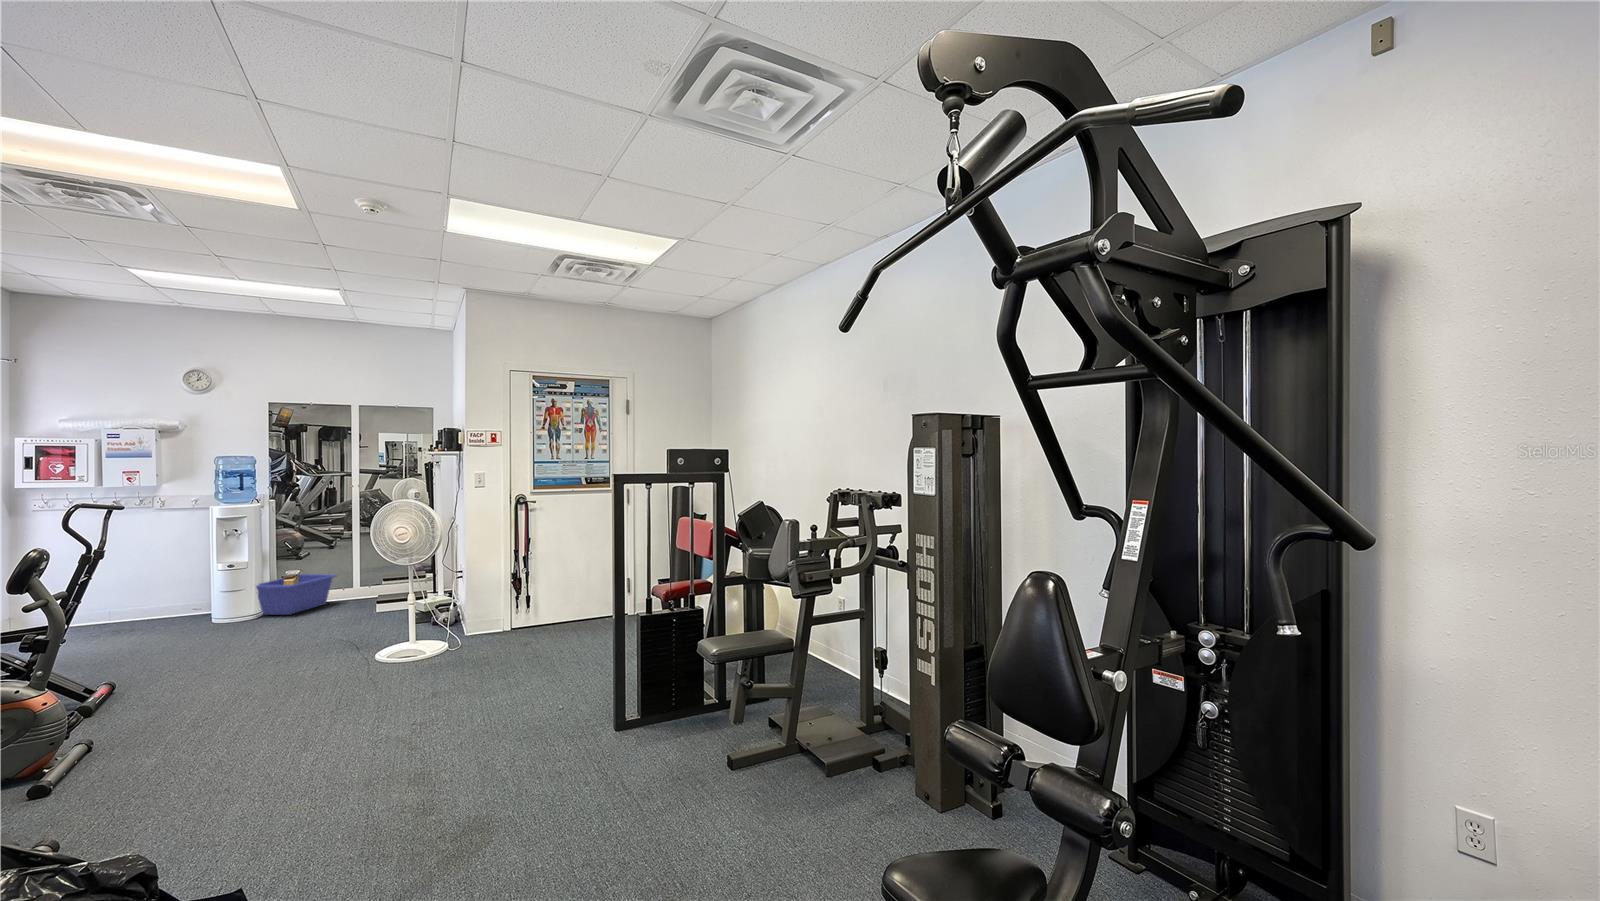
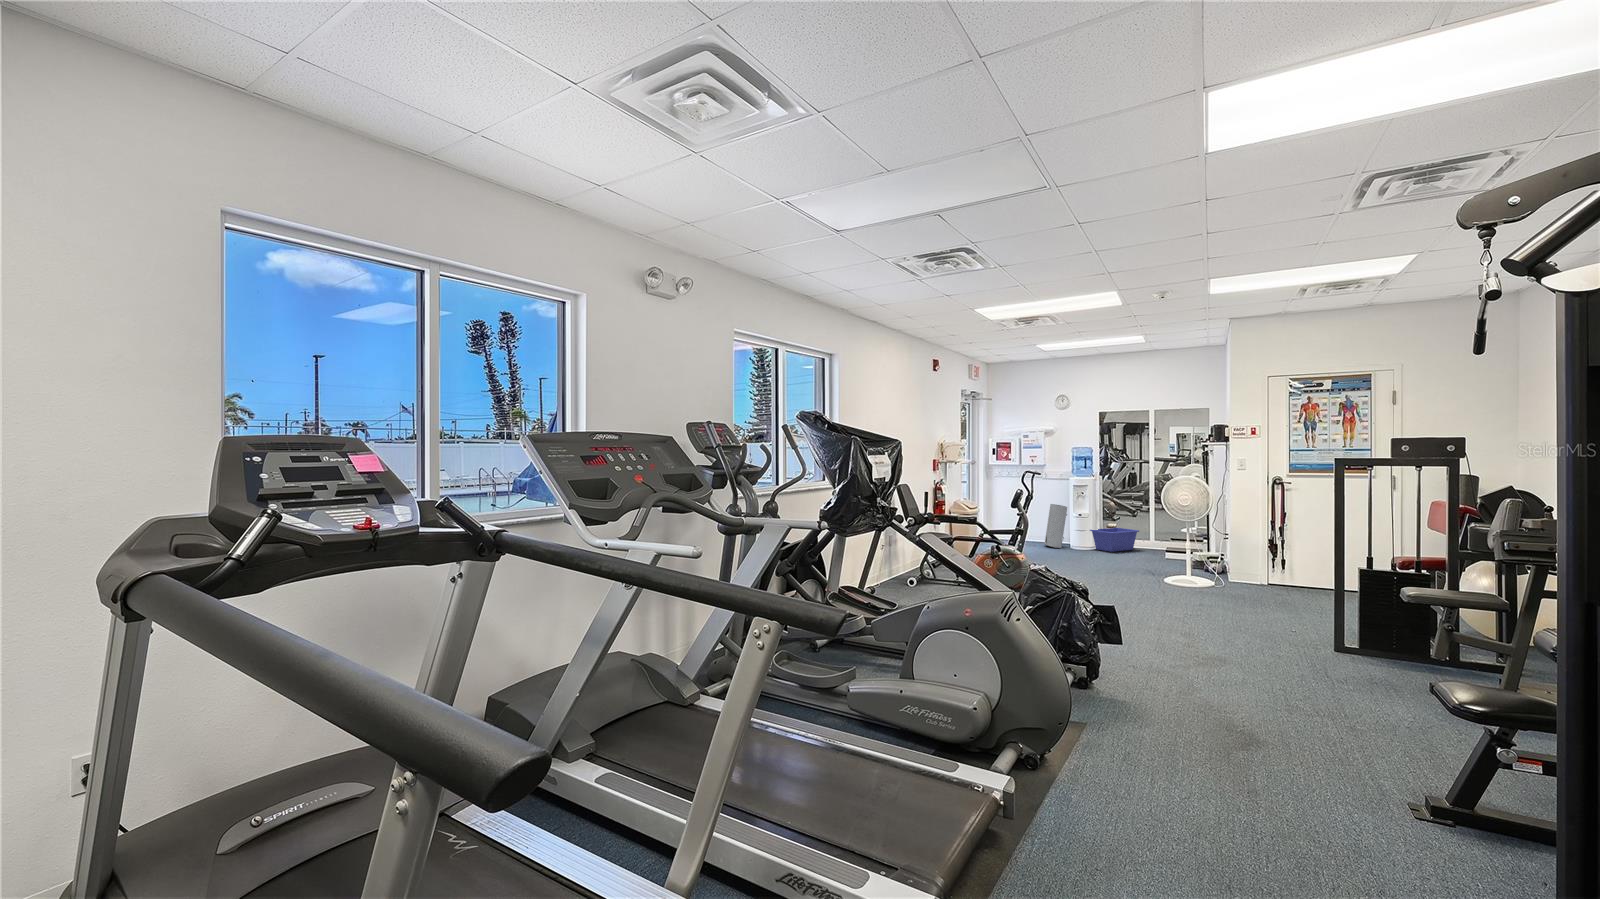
air purifier: none [157,551,207,626] -> present [1045,504,1067,548]

